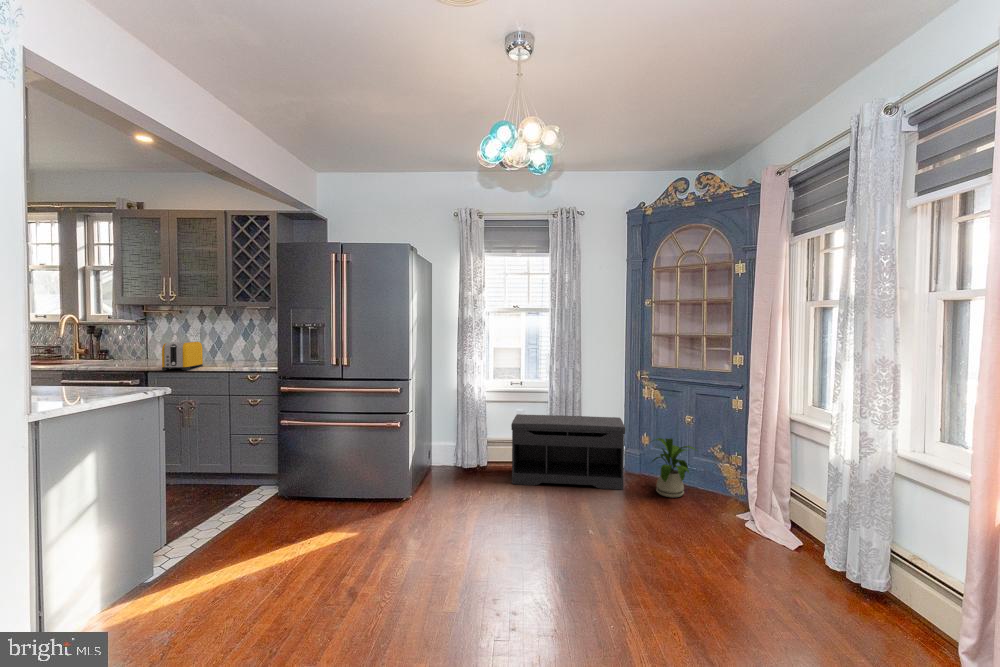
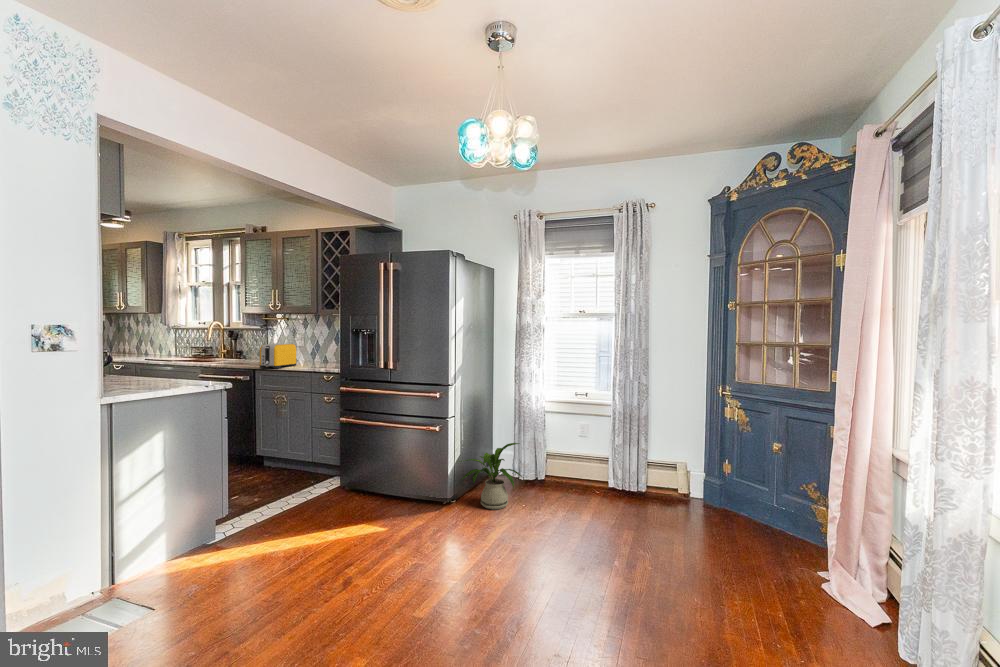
bench: present [511,414,625,490] -> none [560,427,693,527]
house plant: present [652,438,696,497] -> present [461,443,522,509]

